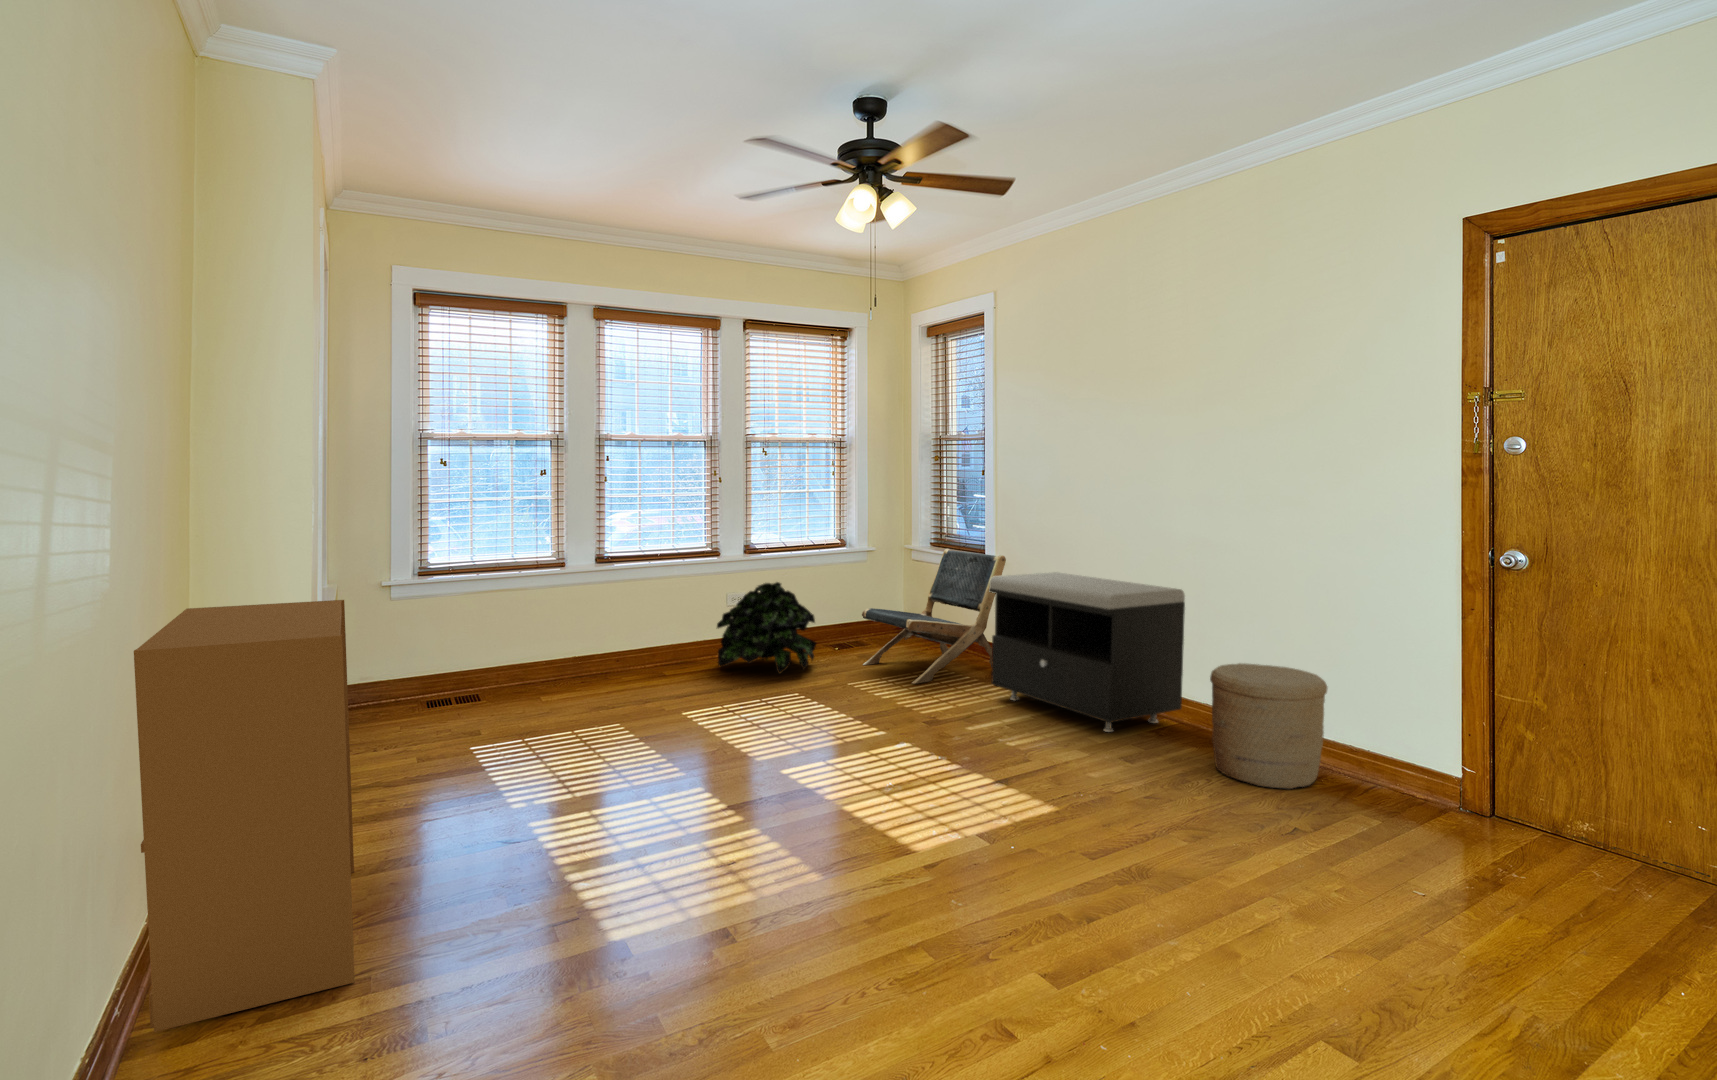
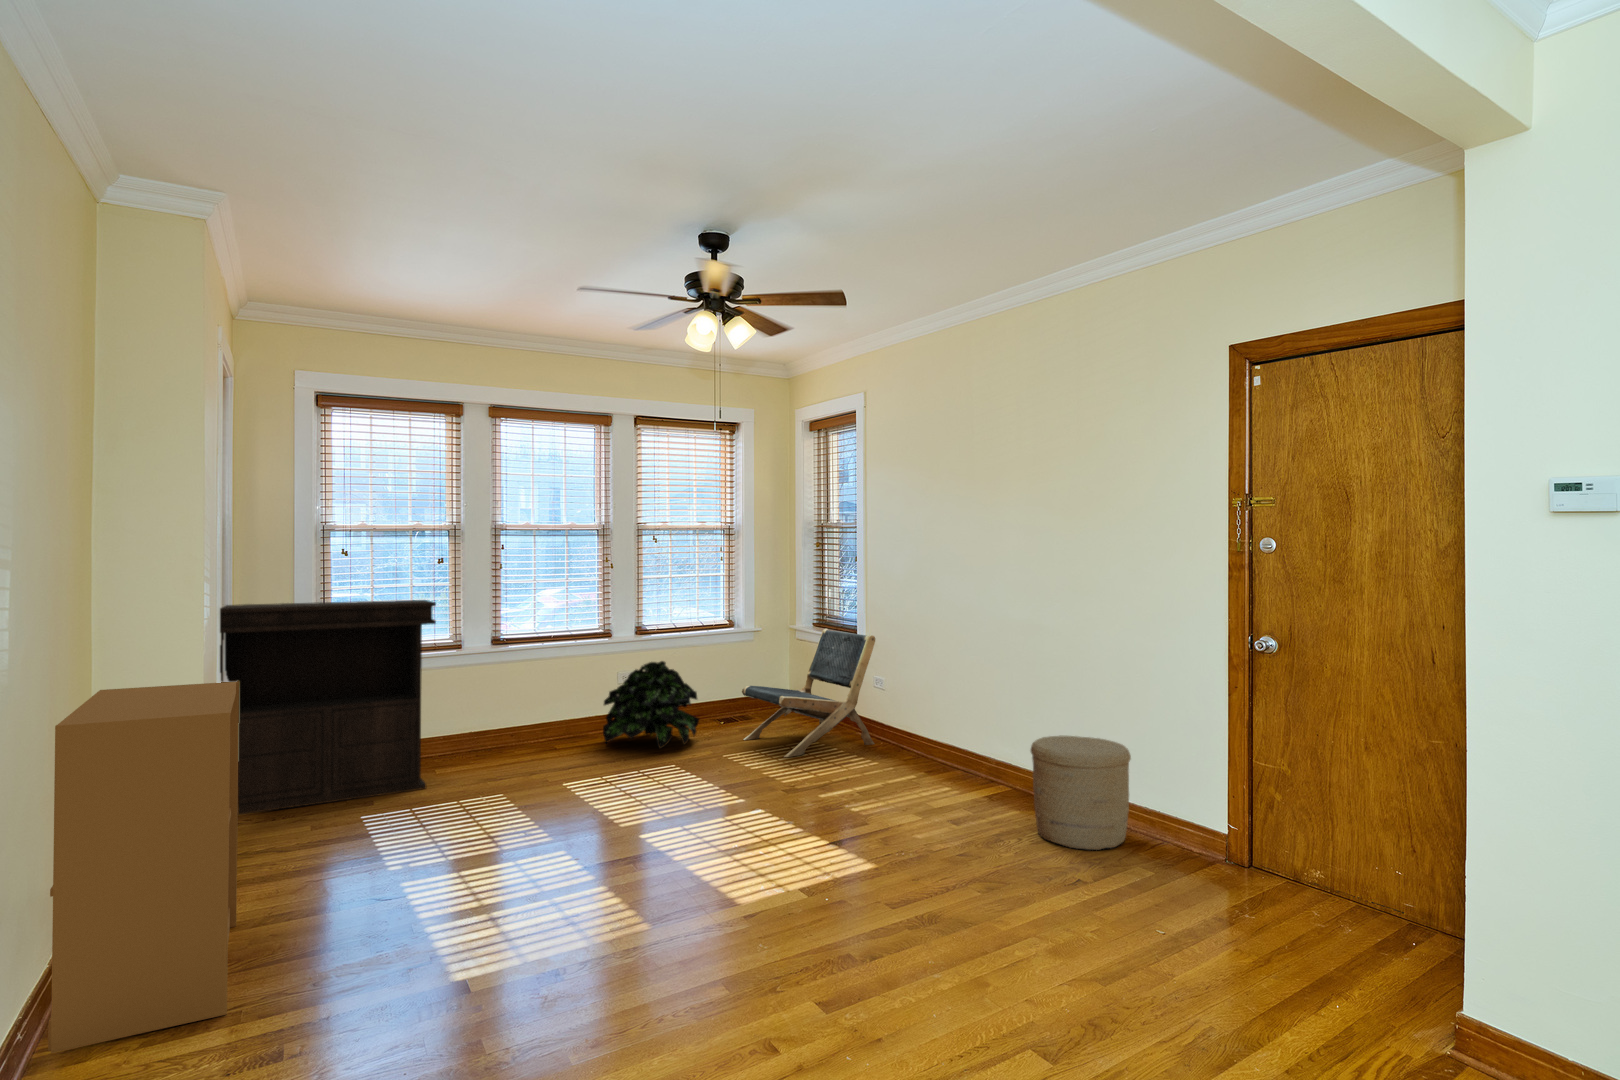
console table: none [292,515,544,748] -> present [220,600,436,815]
storage bench: present [989,572,1185,732] -> none [851,651,1022,801]

